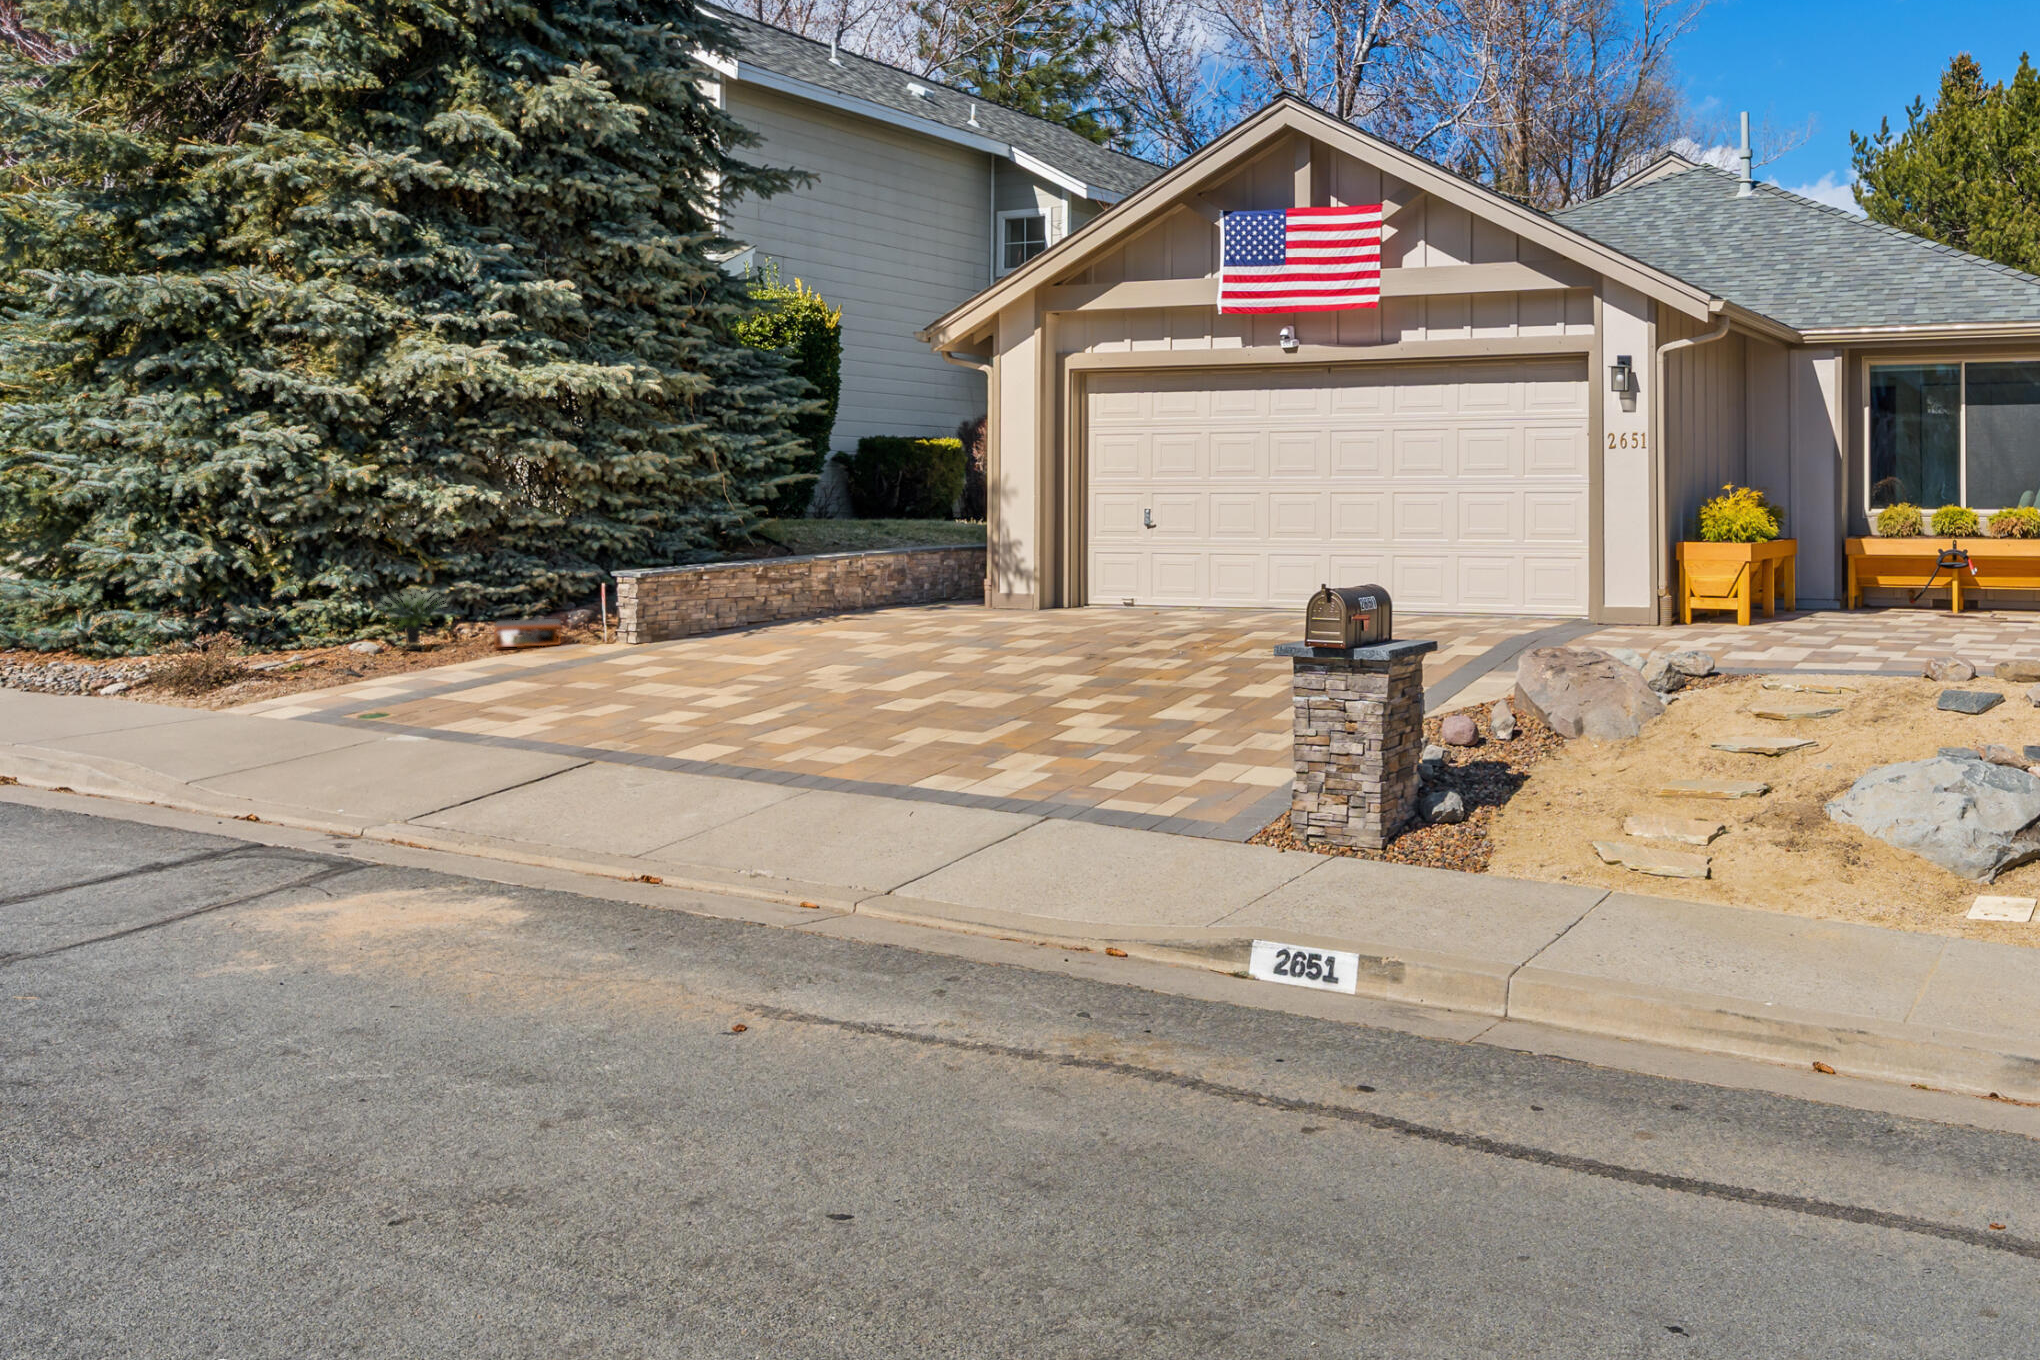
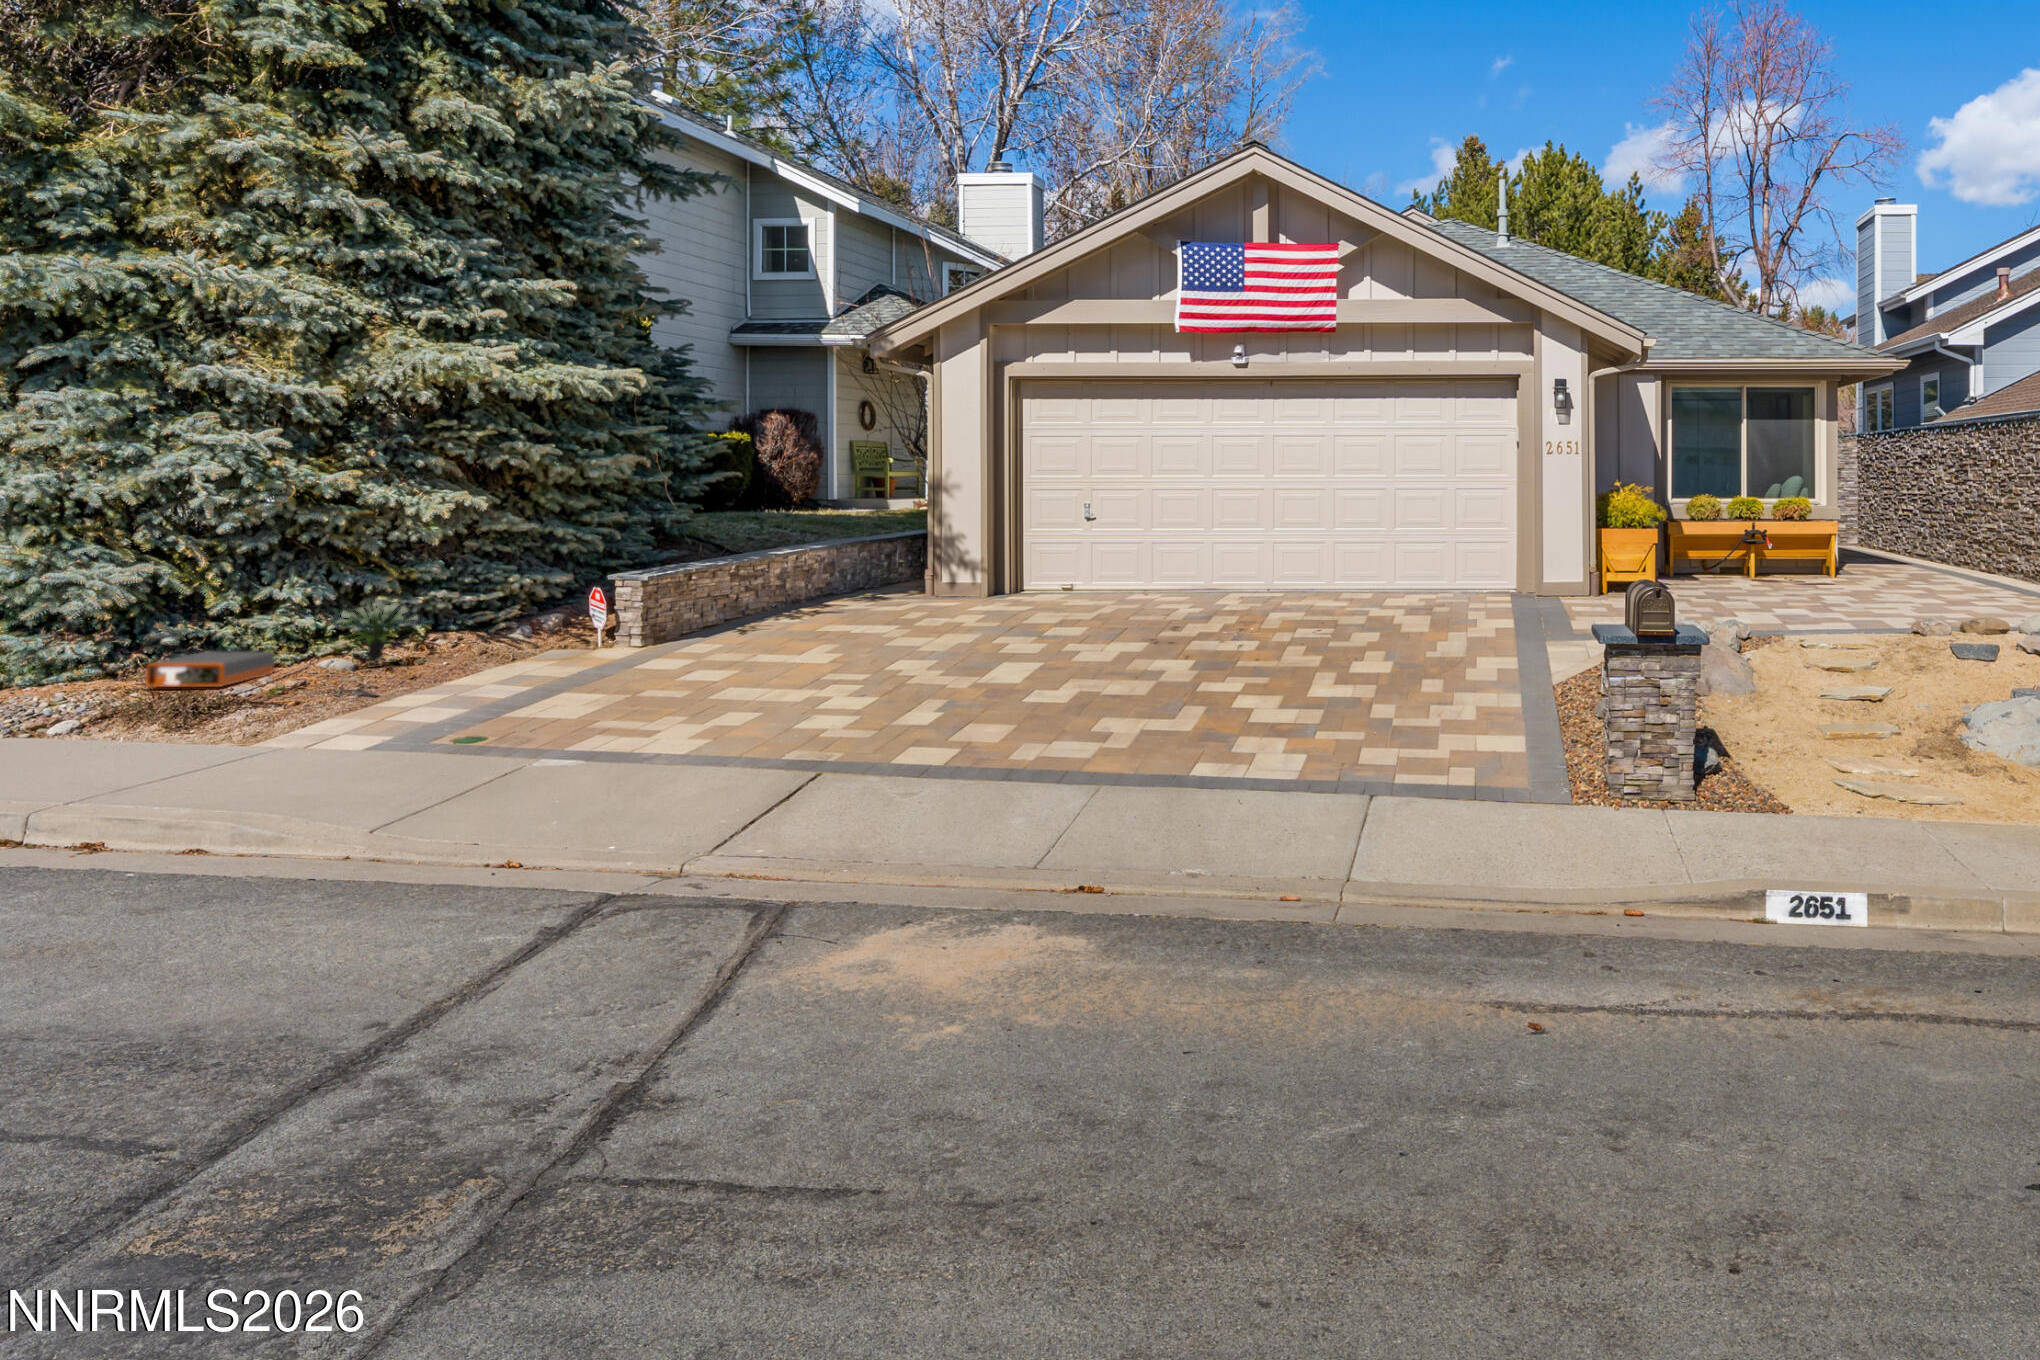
storage box: present [494,619,561,648] -> present [145,652,274,687]

